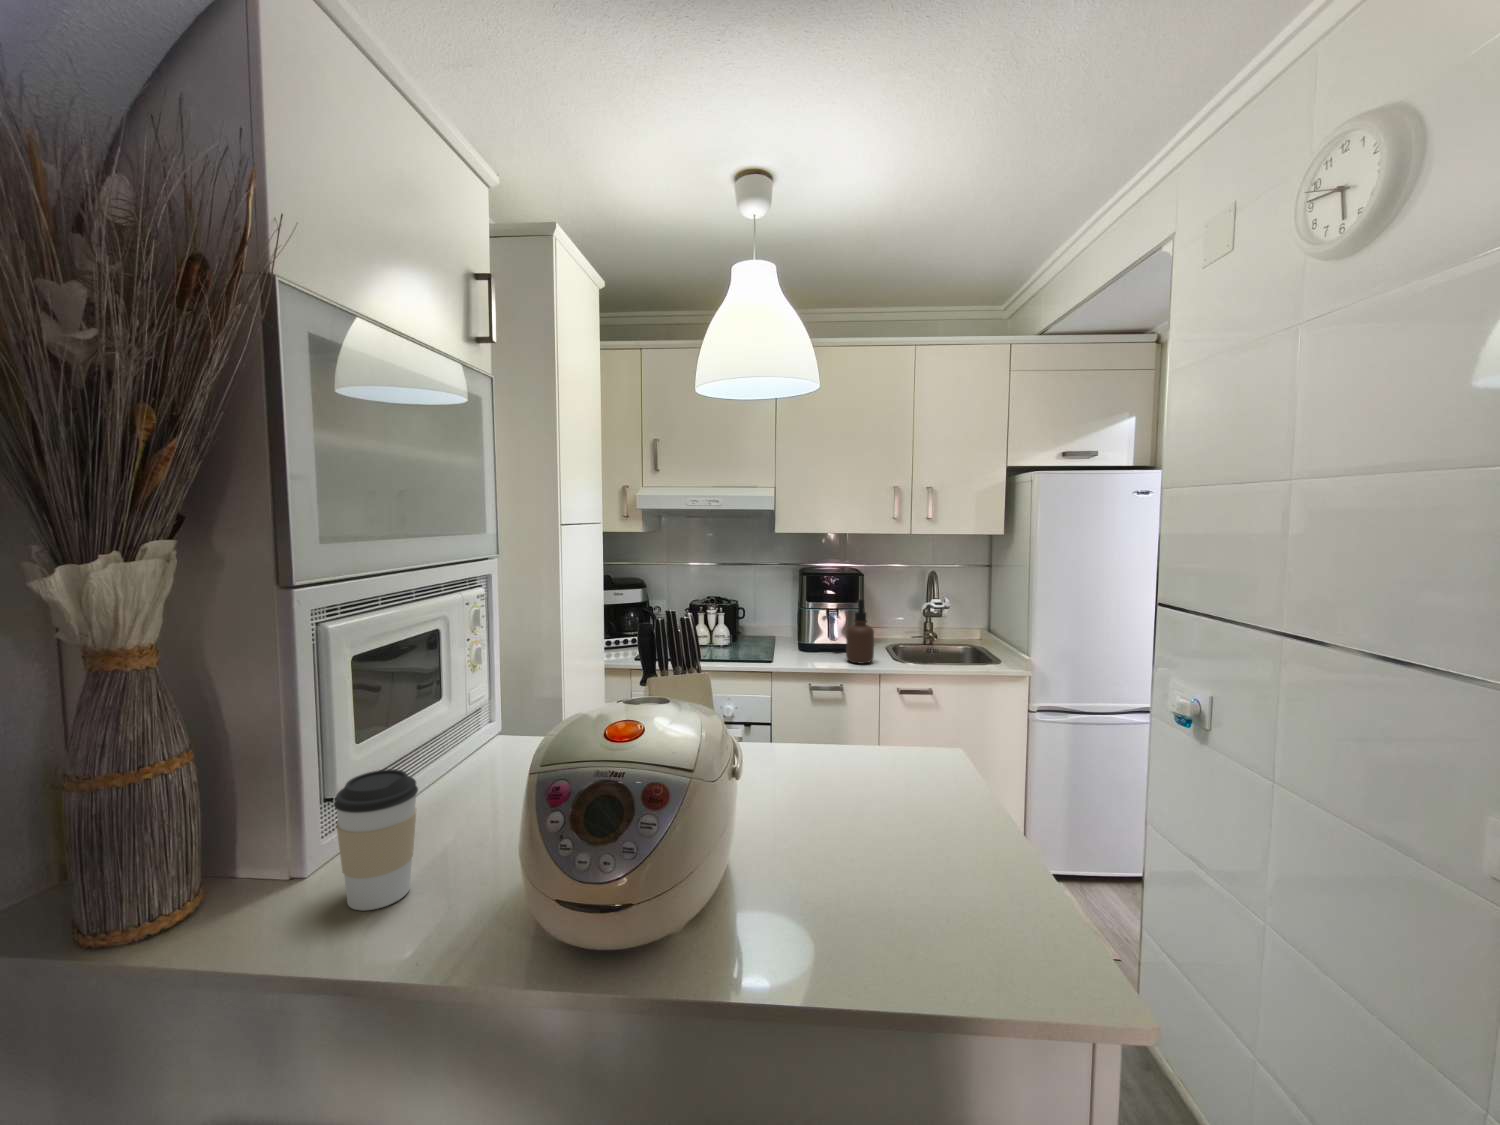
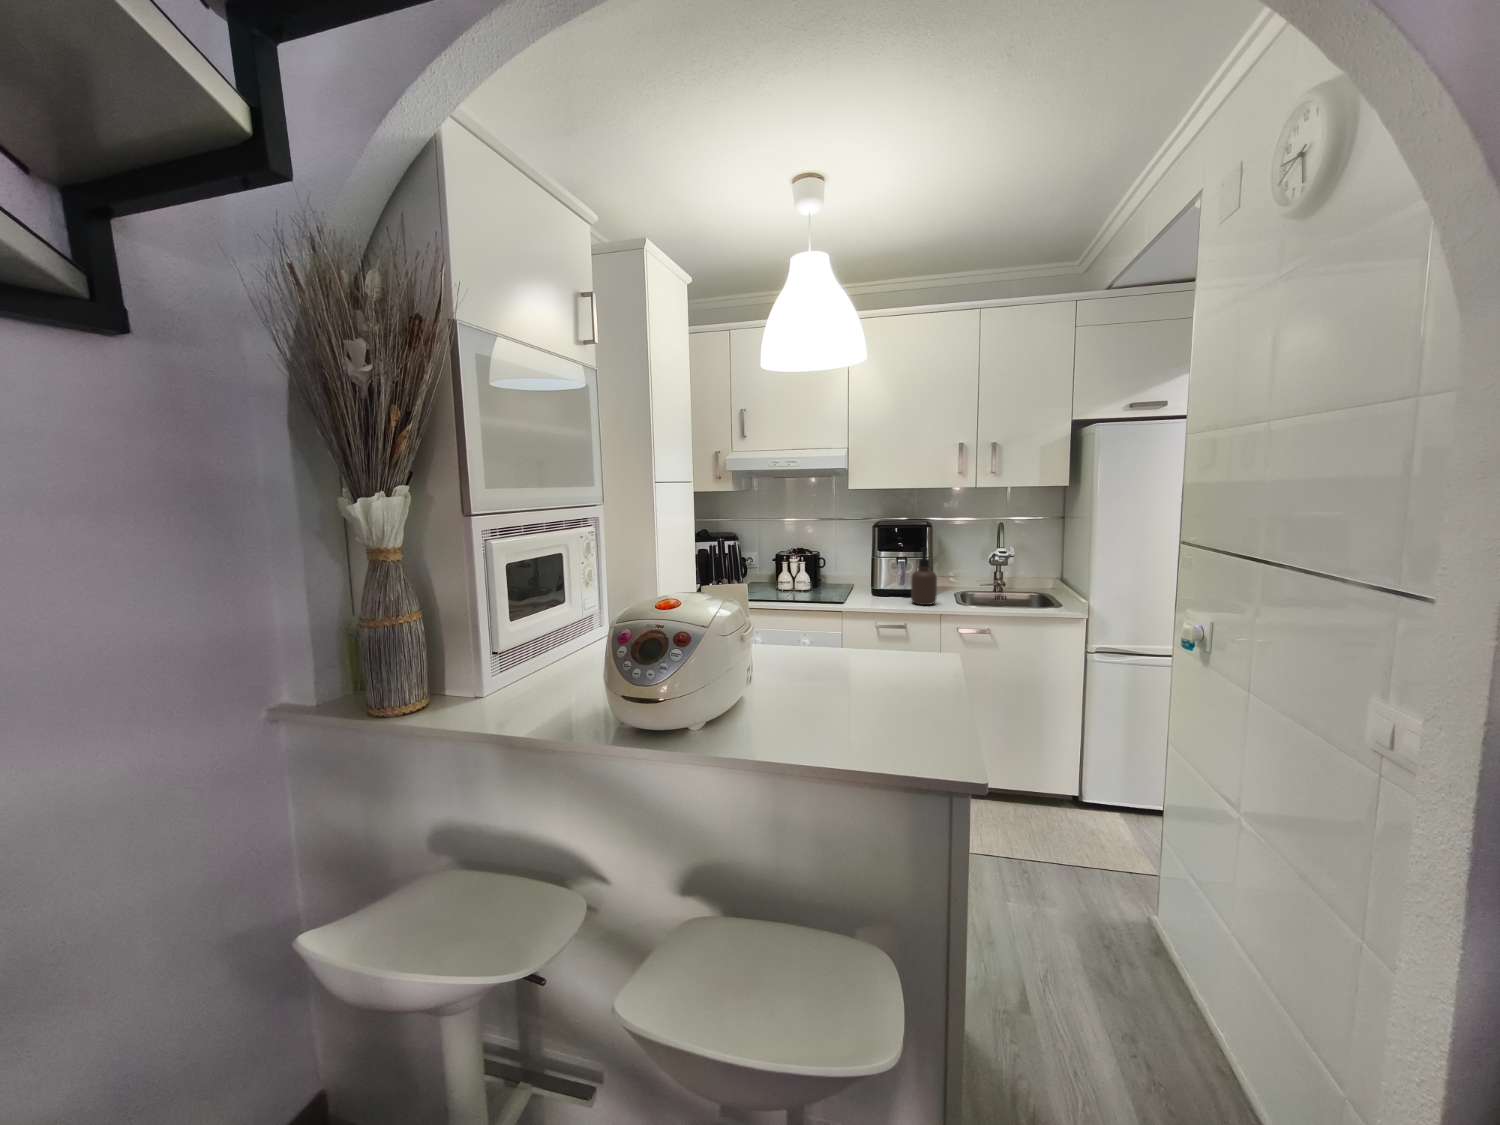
coffee cup: present [334,769,418,910] -> none [499,631,547,712]

